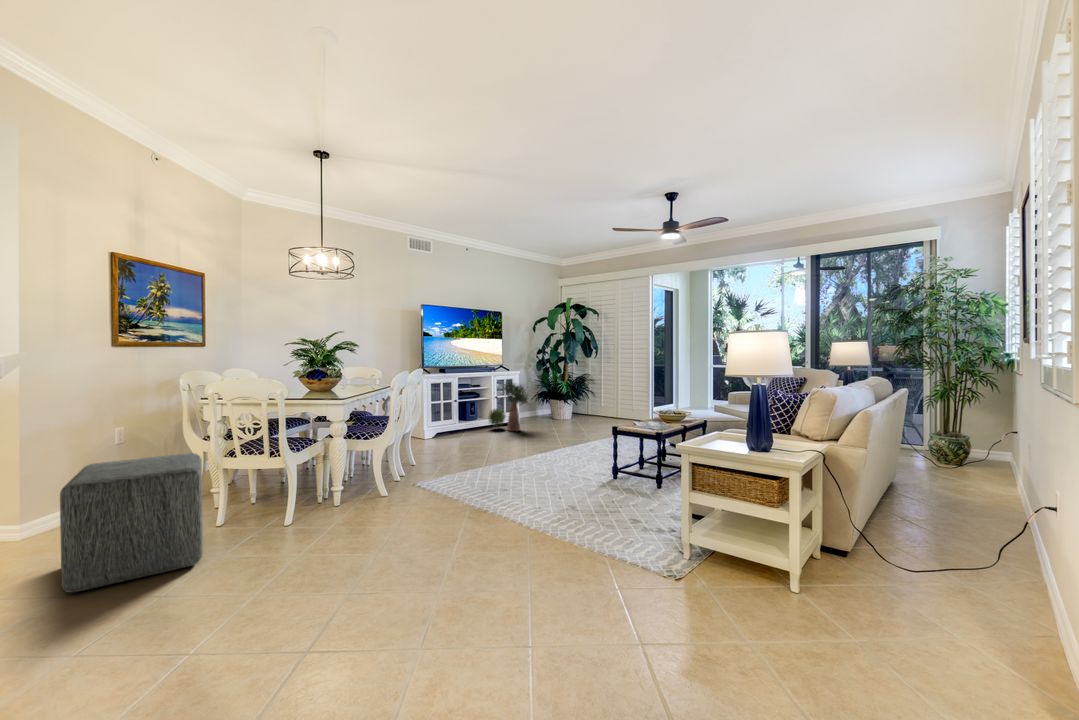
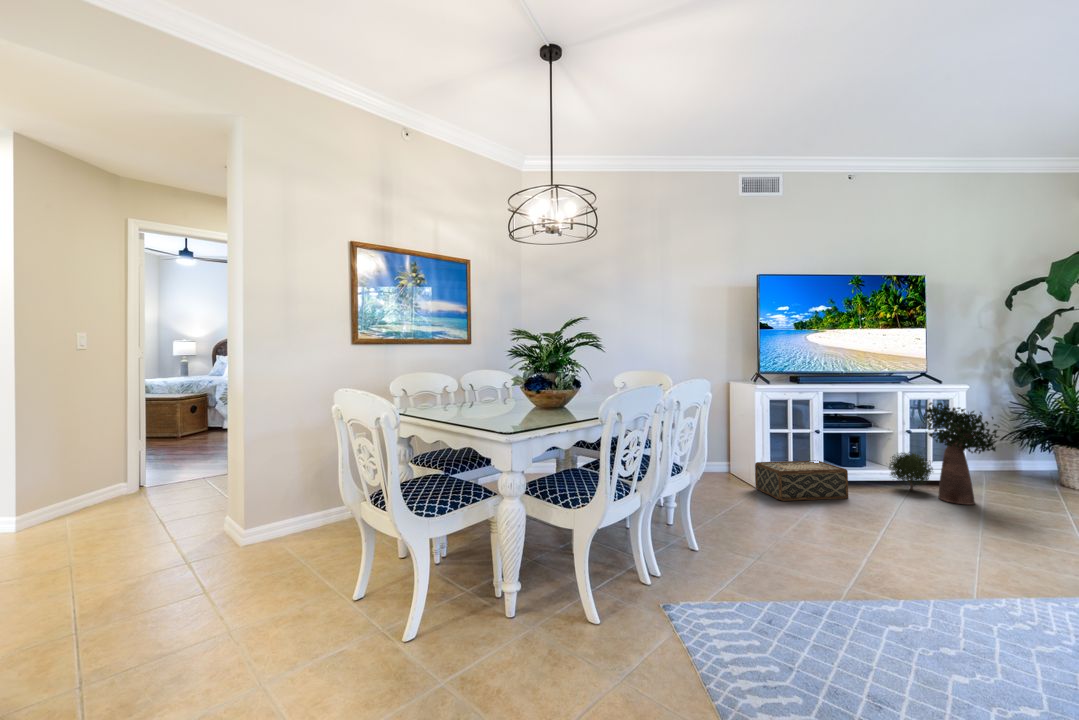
woven basket: none [423,418,470,443] -> present [755,460,848,501]
ottoman: present [60,453,203,593] -> none [157,480,368,679]

